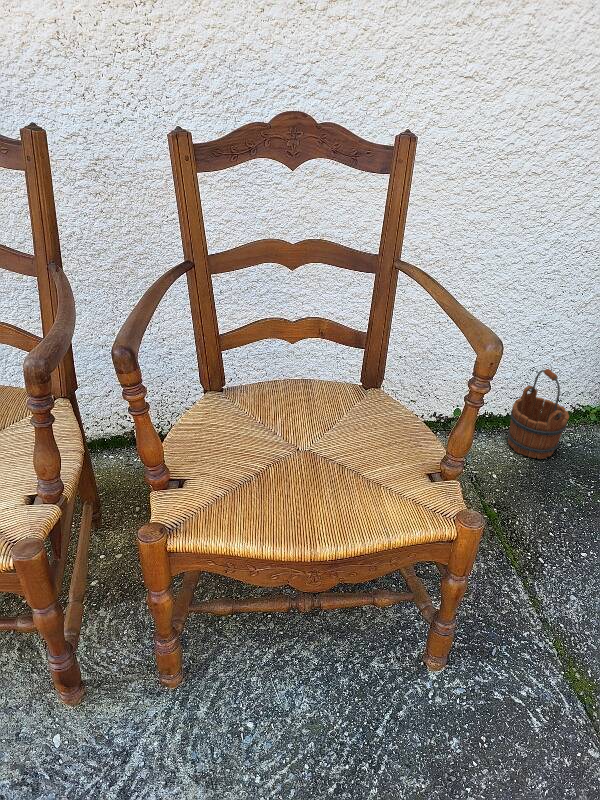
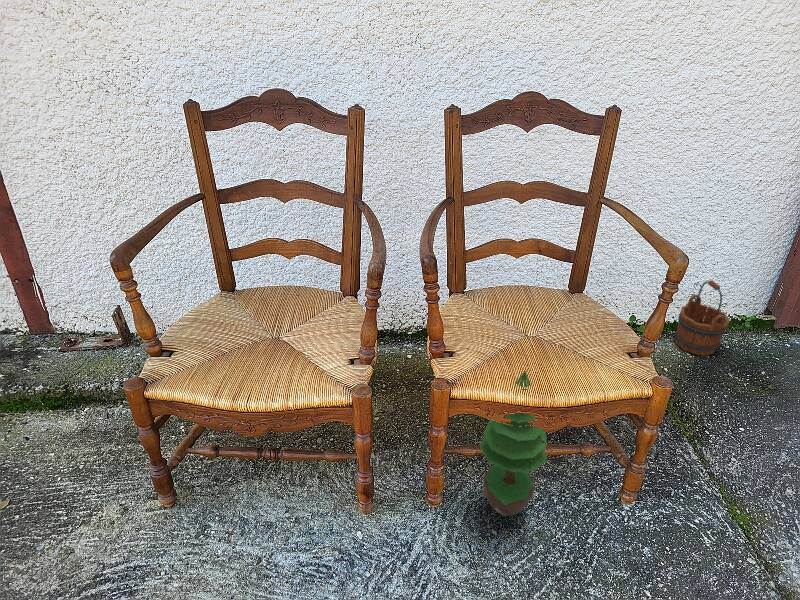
potted tree: none [220,510,313,701] -> present [480,371,547,516]

